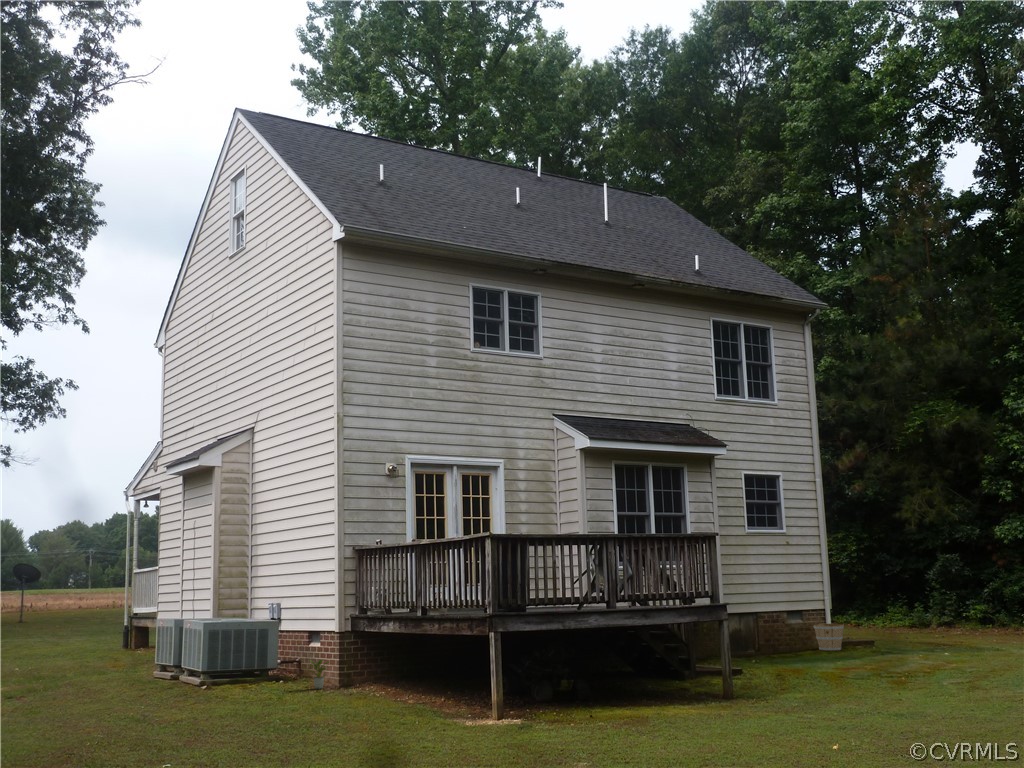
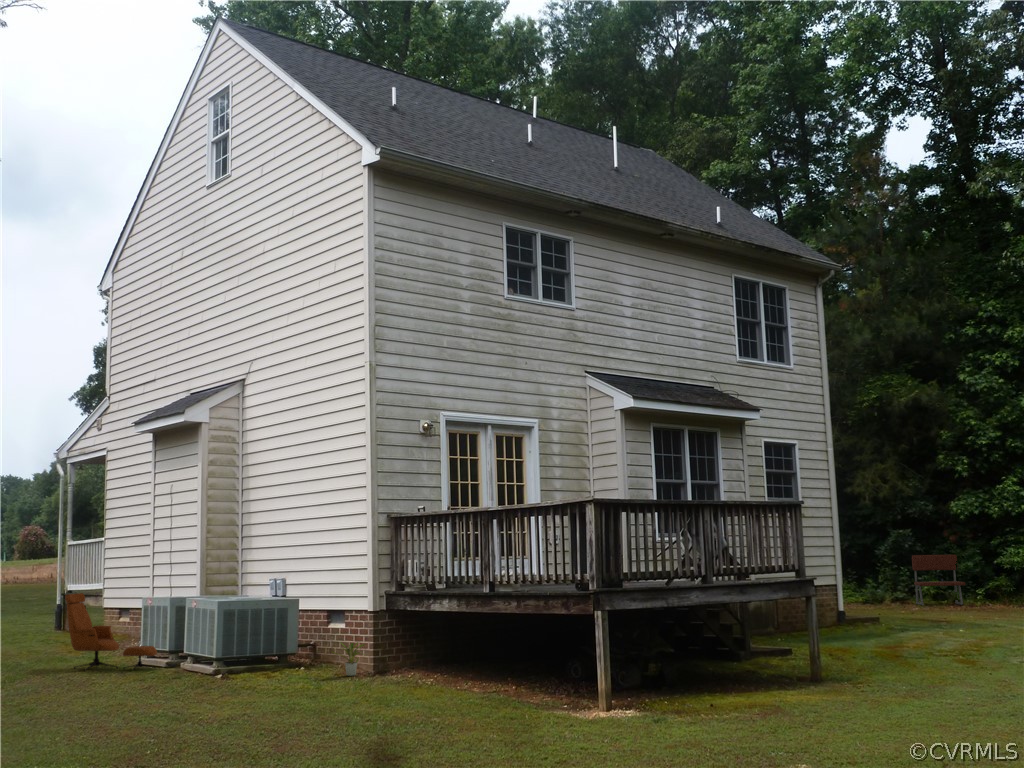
bench: none [934,579,985,628] -> present [912,555,965,605]
lounge chair: none [90,616,165,682] -> present [65,593,157,671]
wooden bucket: present [813,623,844,651] -> none [828,600,860,629]

